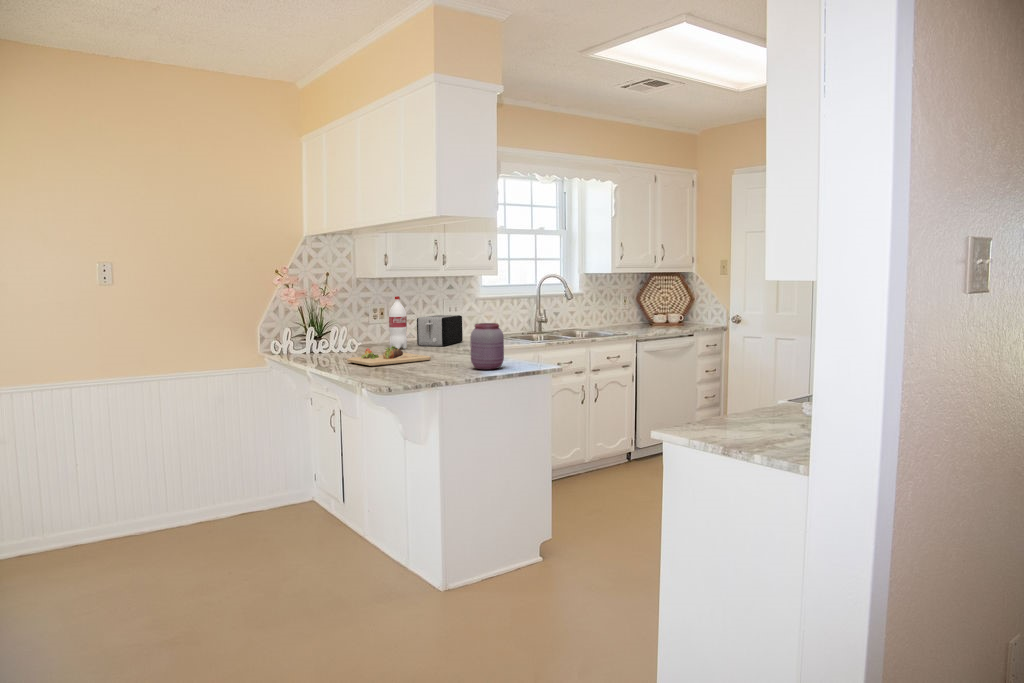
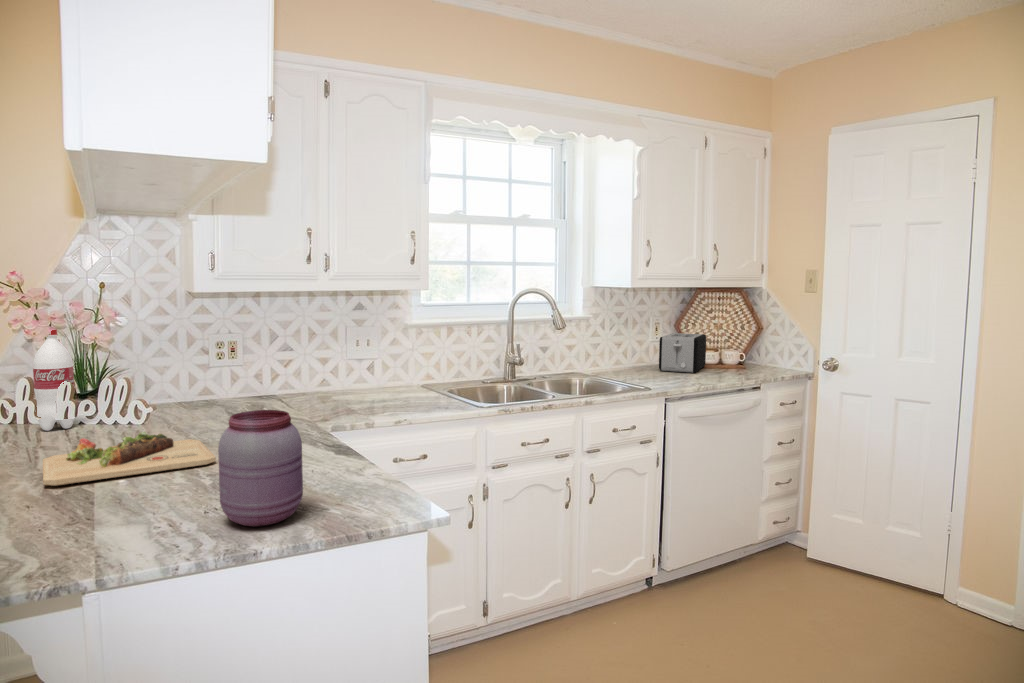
bottle: present [389,296,407,349] -> present [33,330,74,431]
toaster: present [417,315,463,346] -> present [659,333,706,373]

